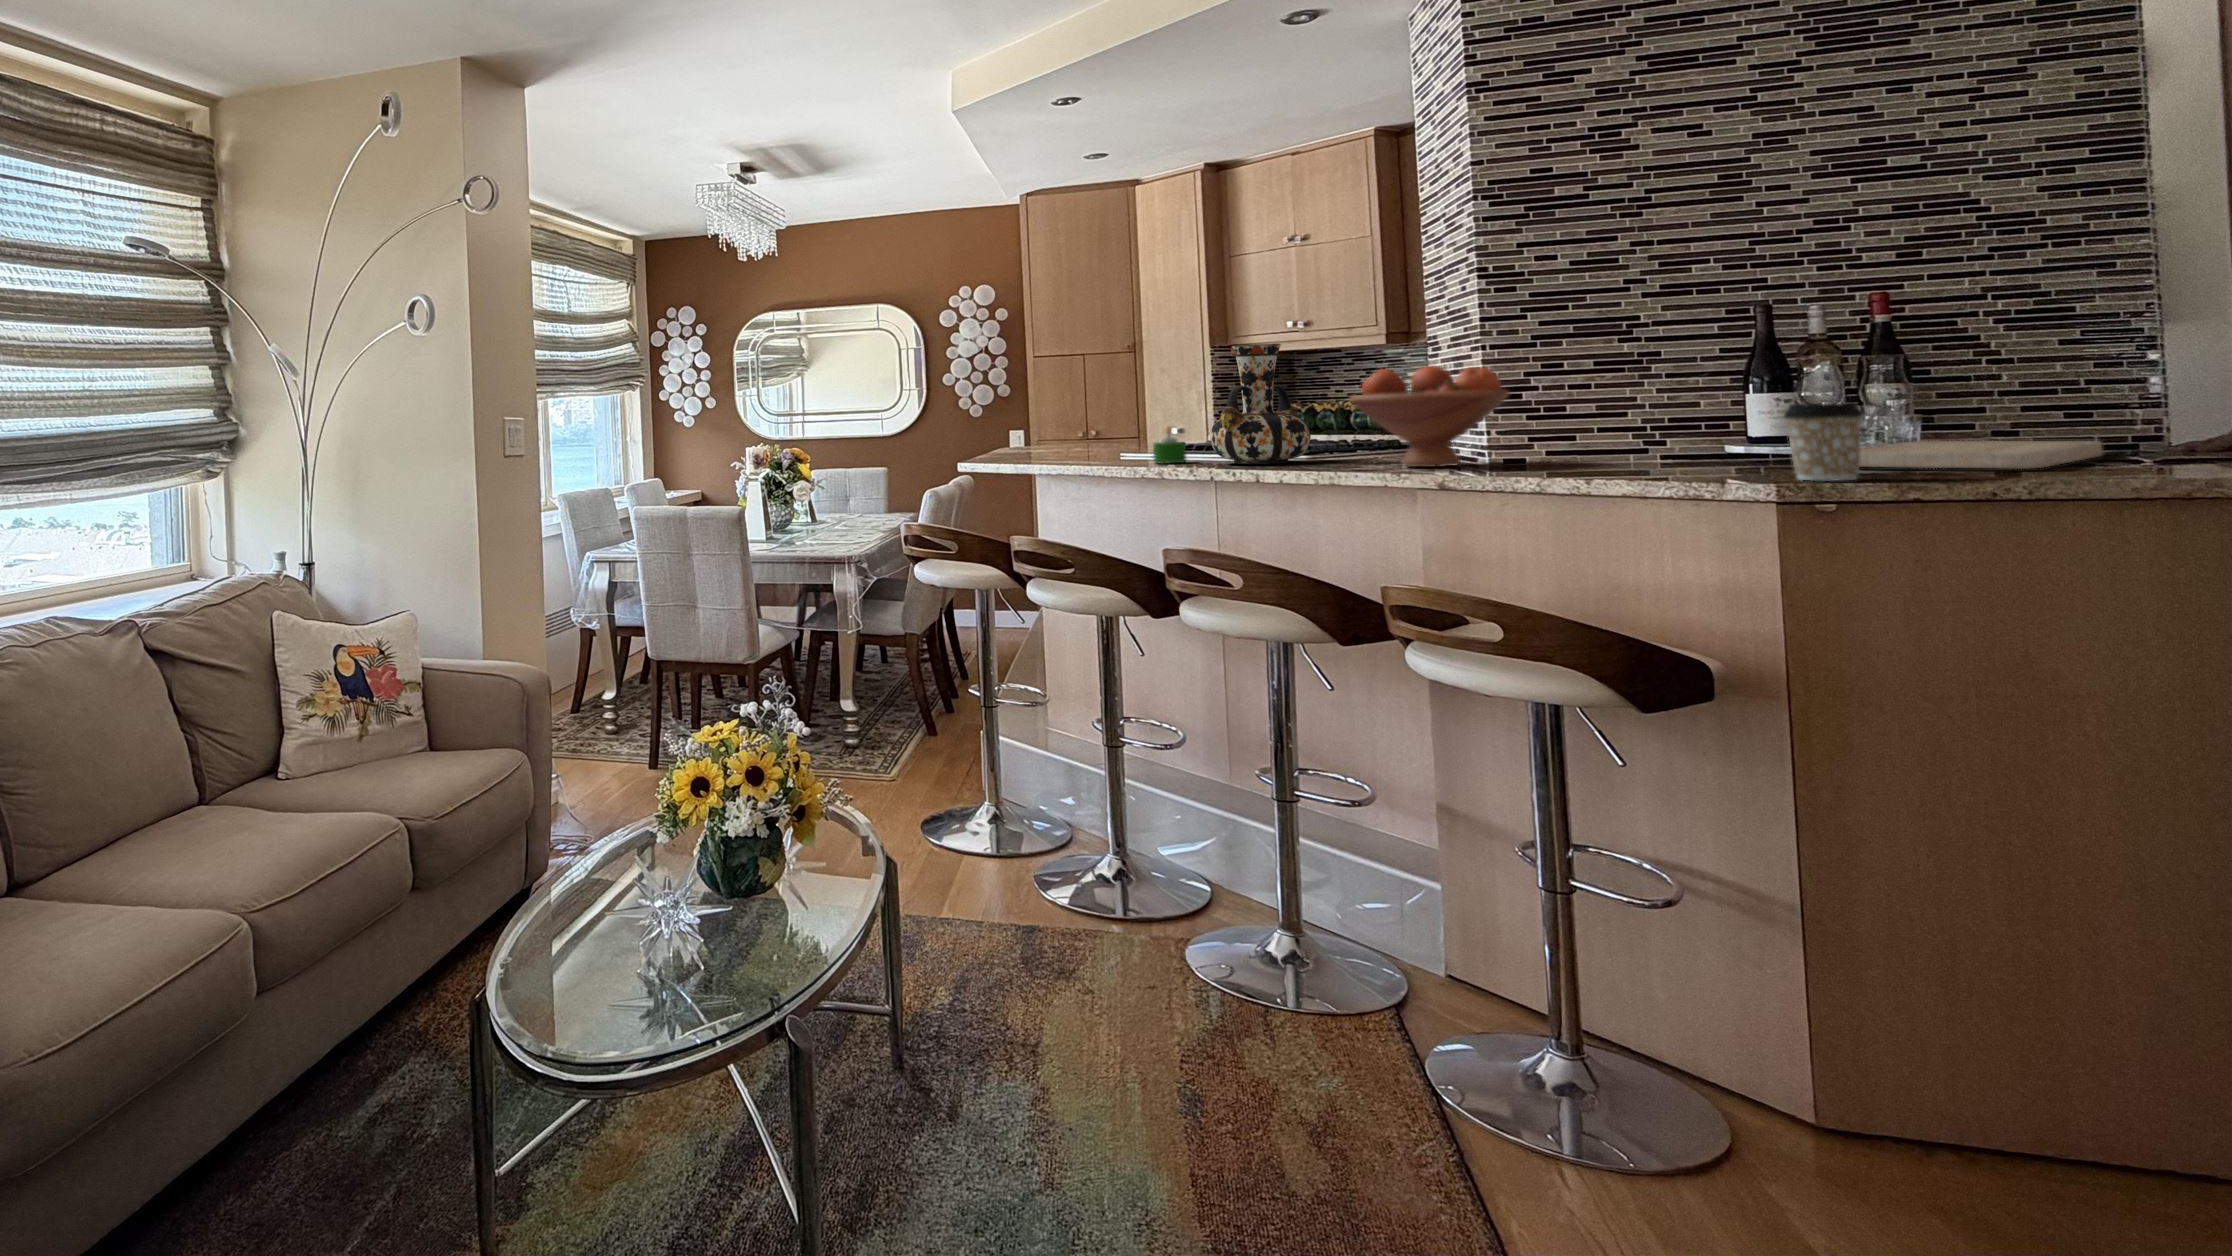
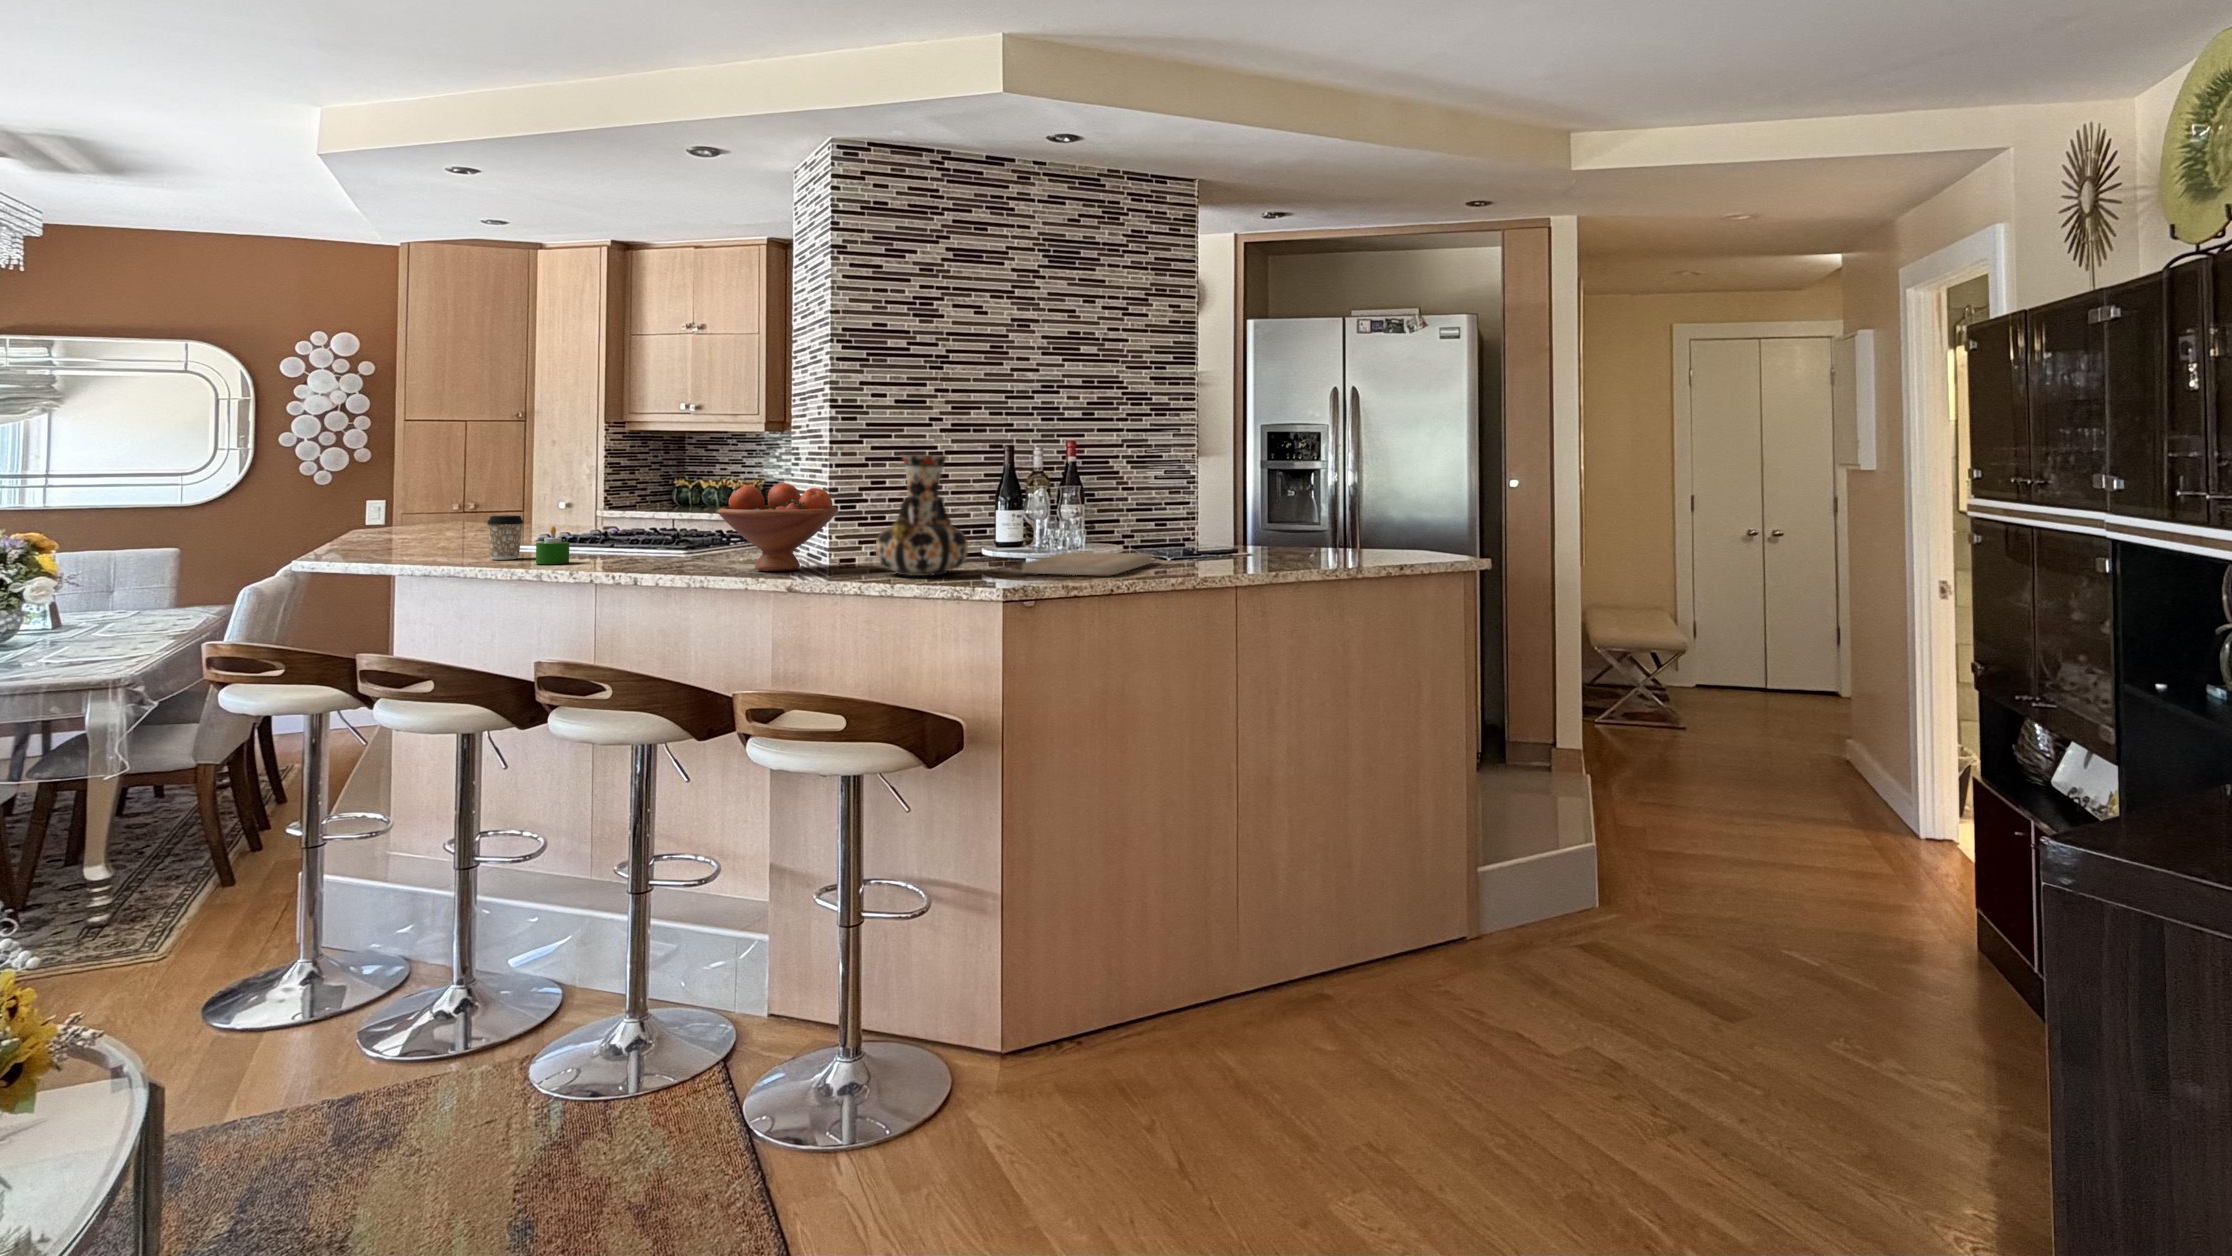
vase: present [1210,344,1311,464] -> present [875,455,968,576]
coffee cup: present [1784,402,1863,481] -> present [487,515,523,560]

